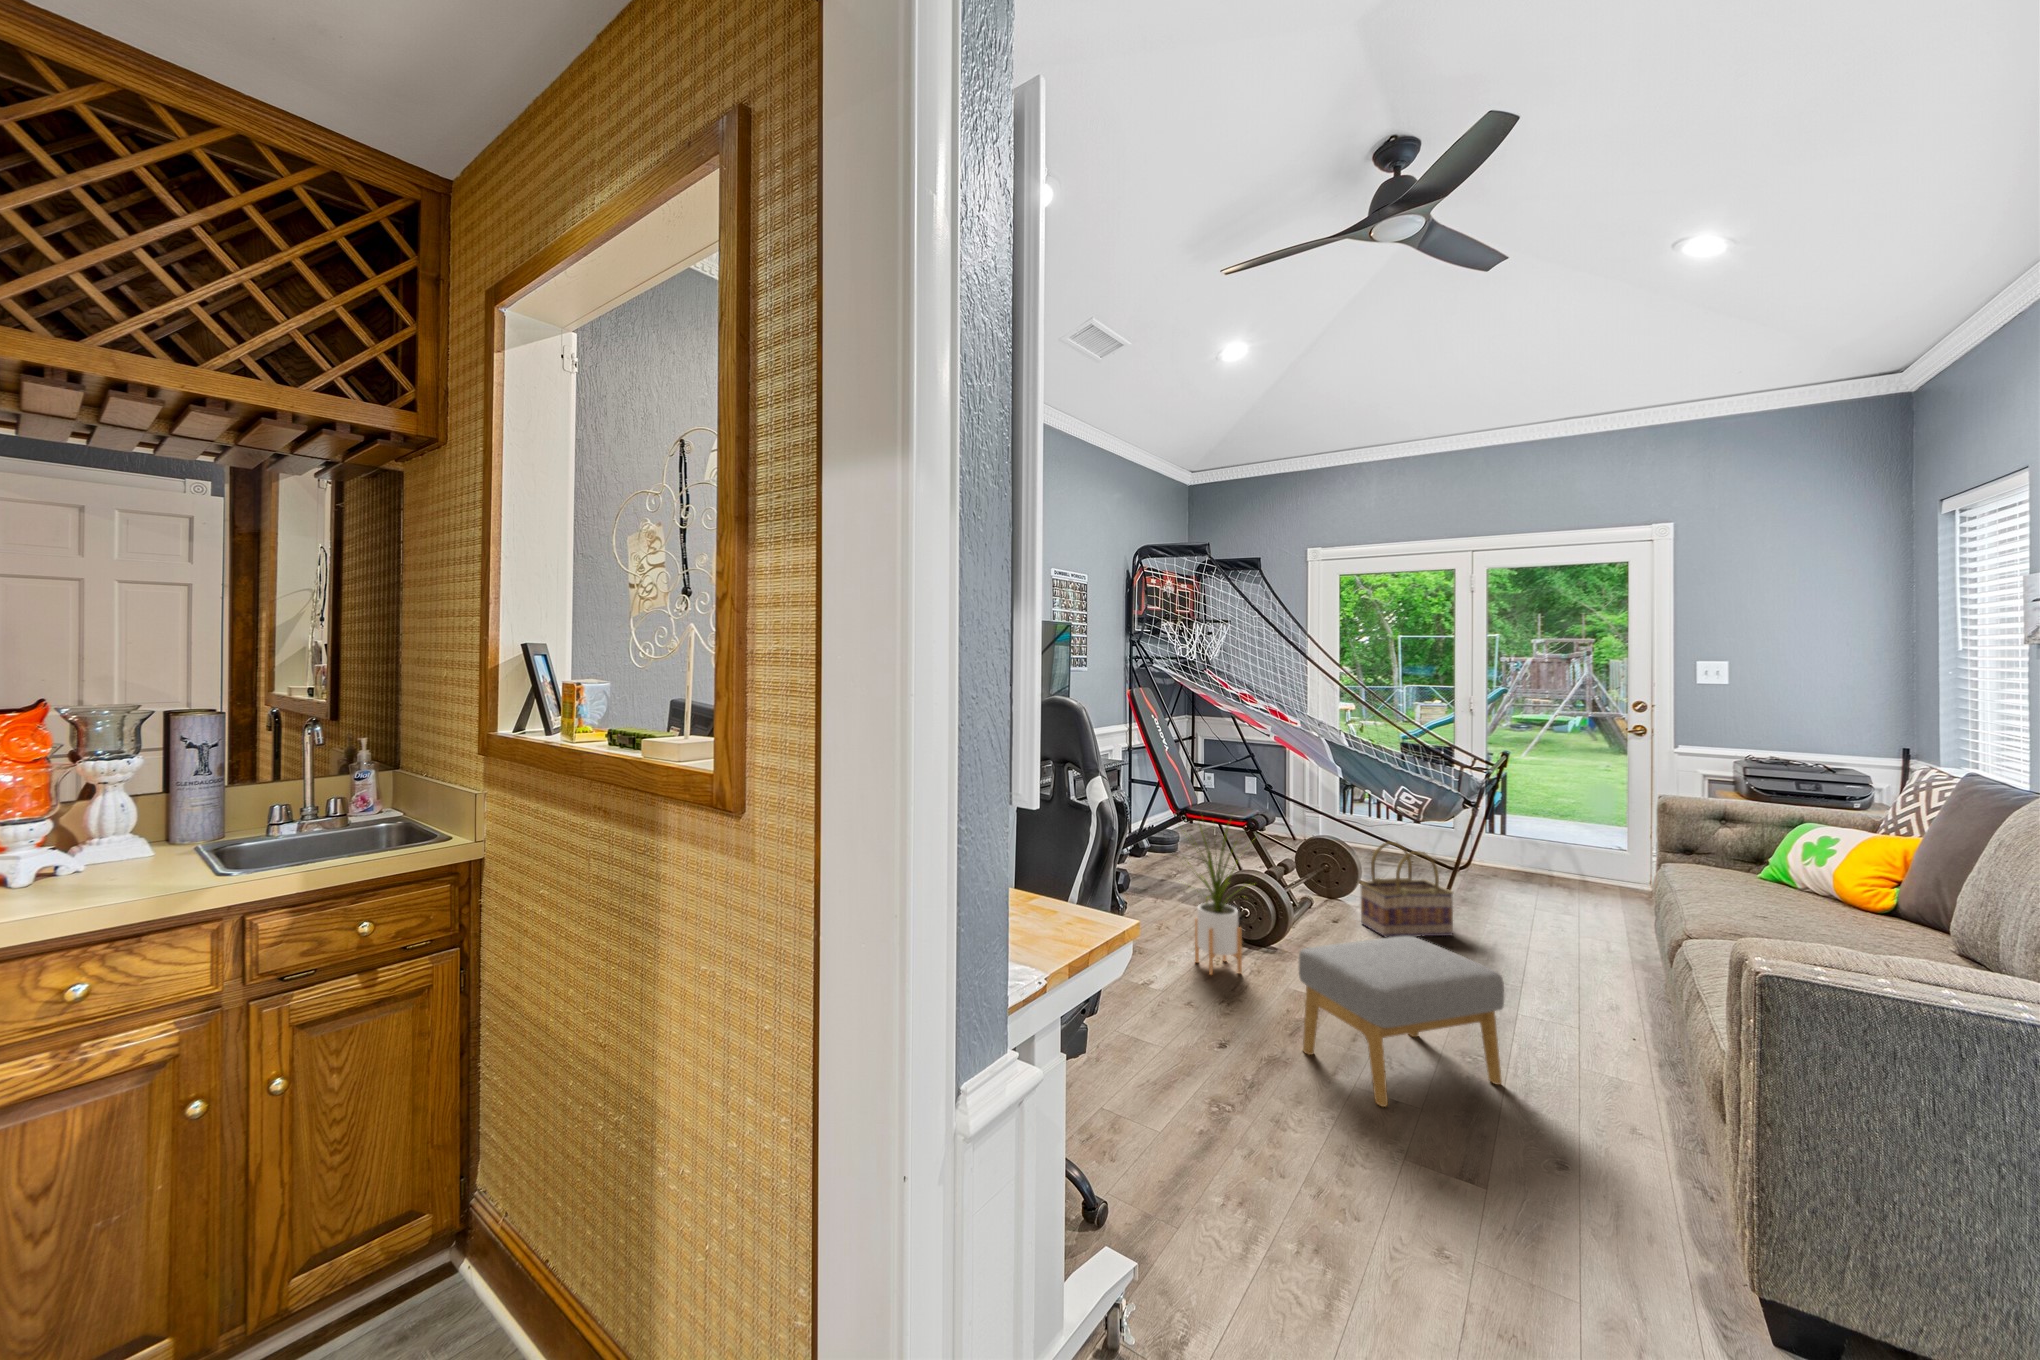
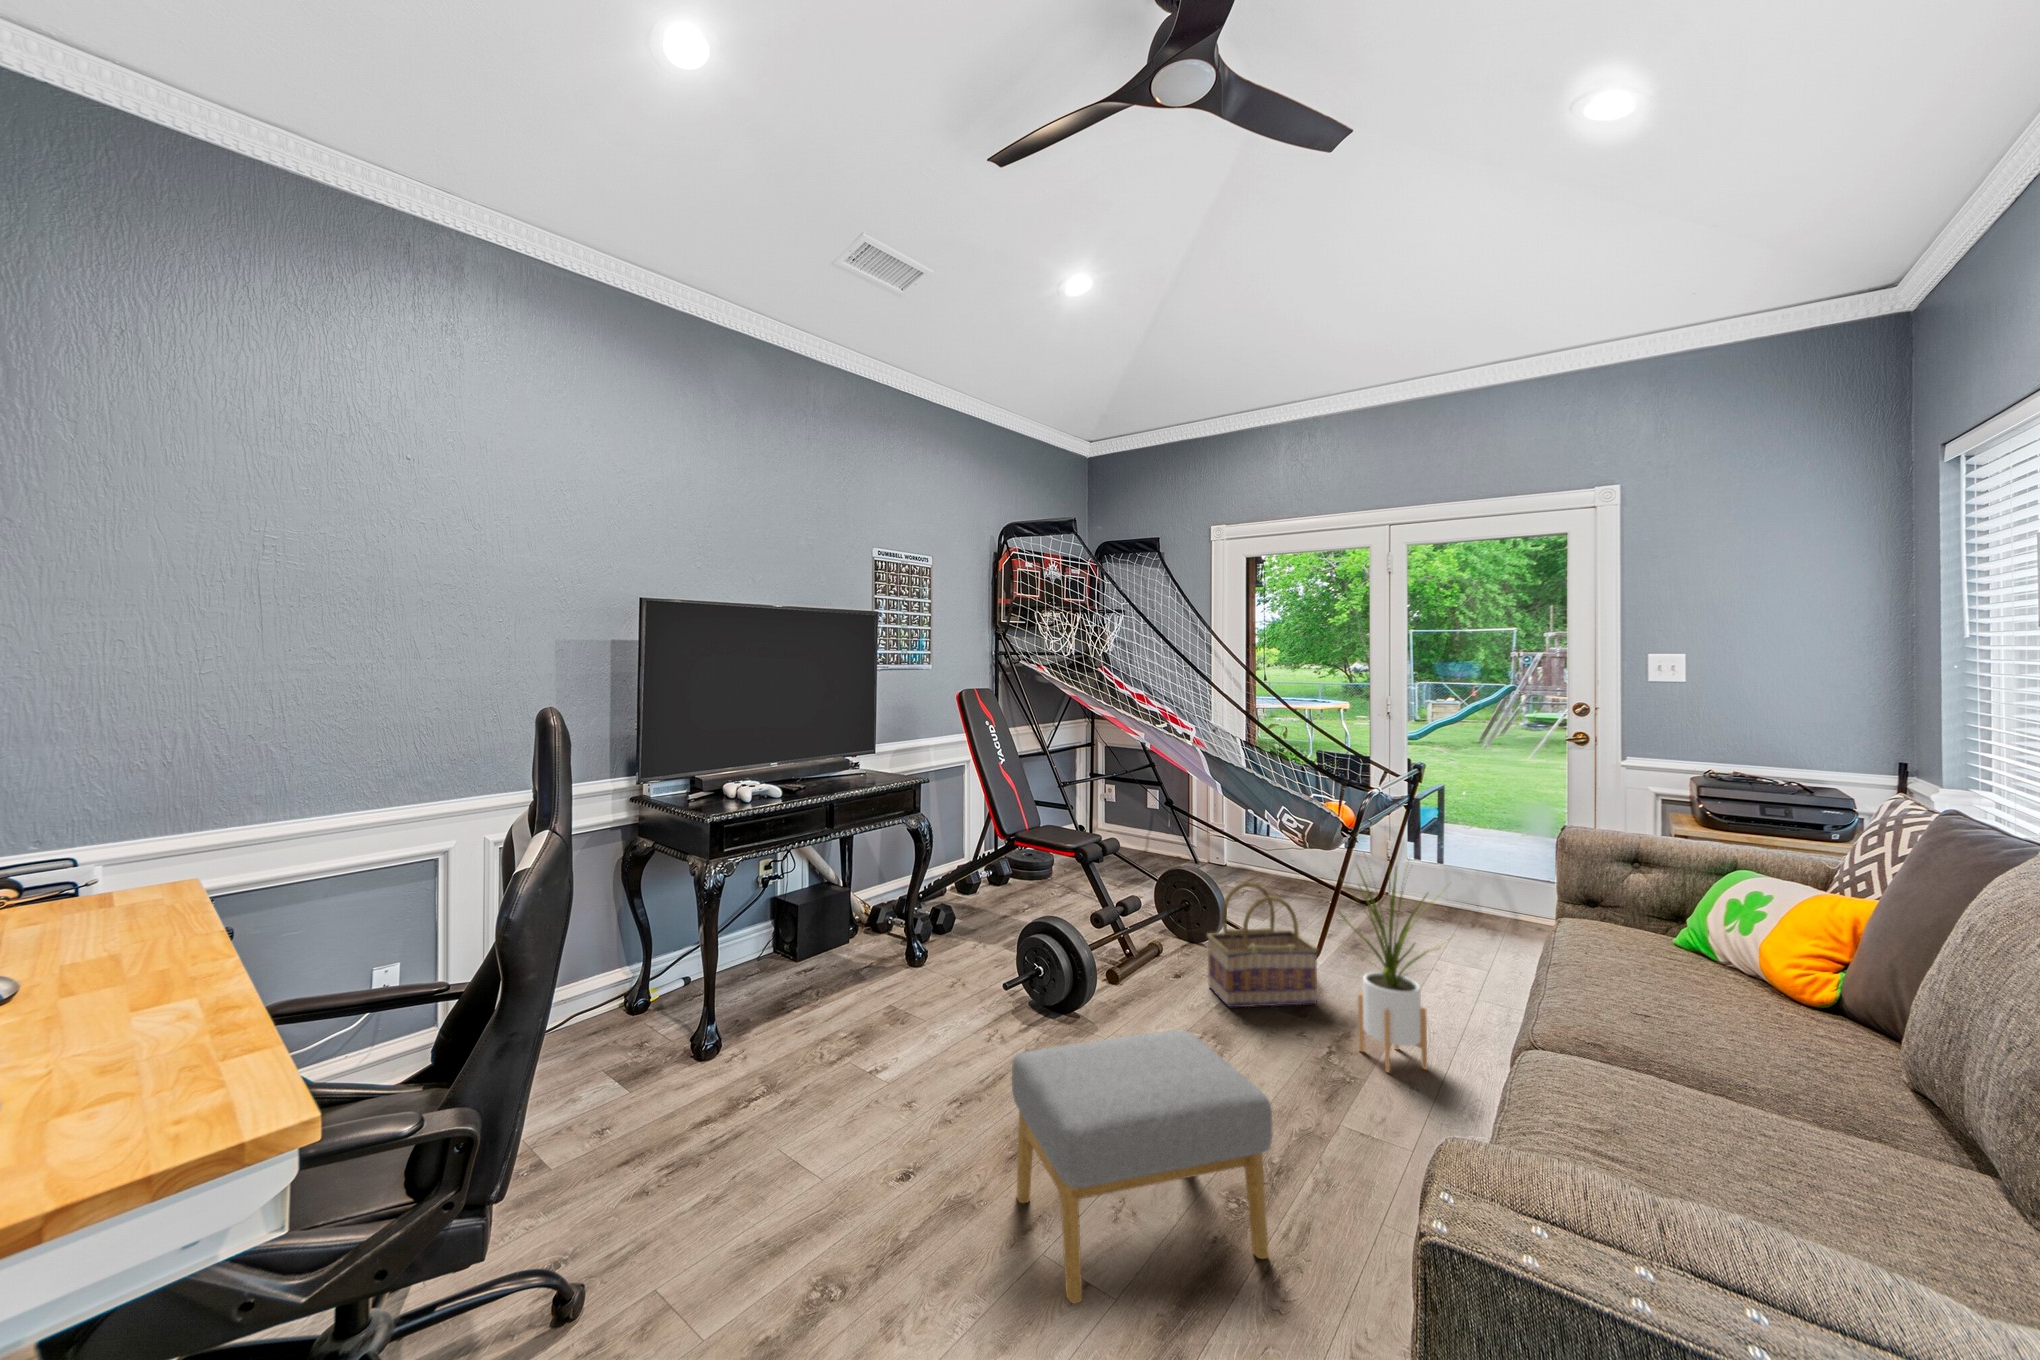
house plant: present [1188,824,1255,975] -> present [1340,868,1445,1072]

